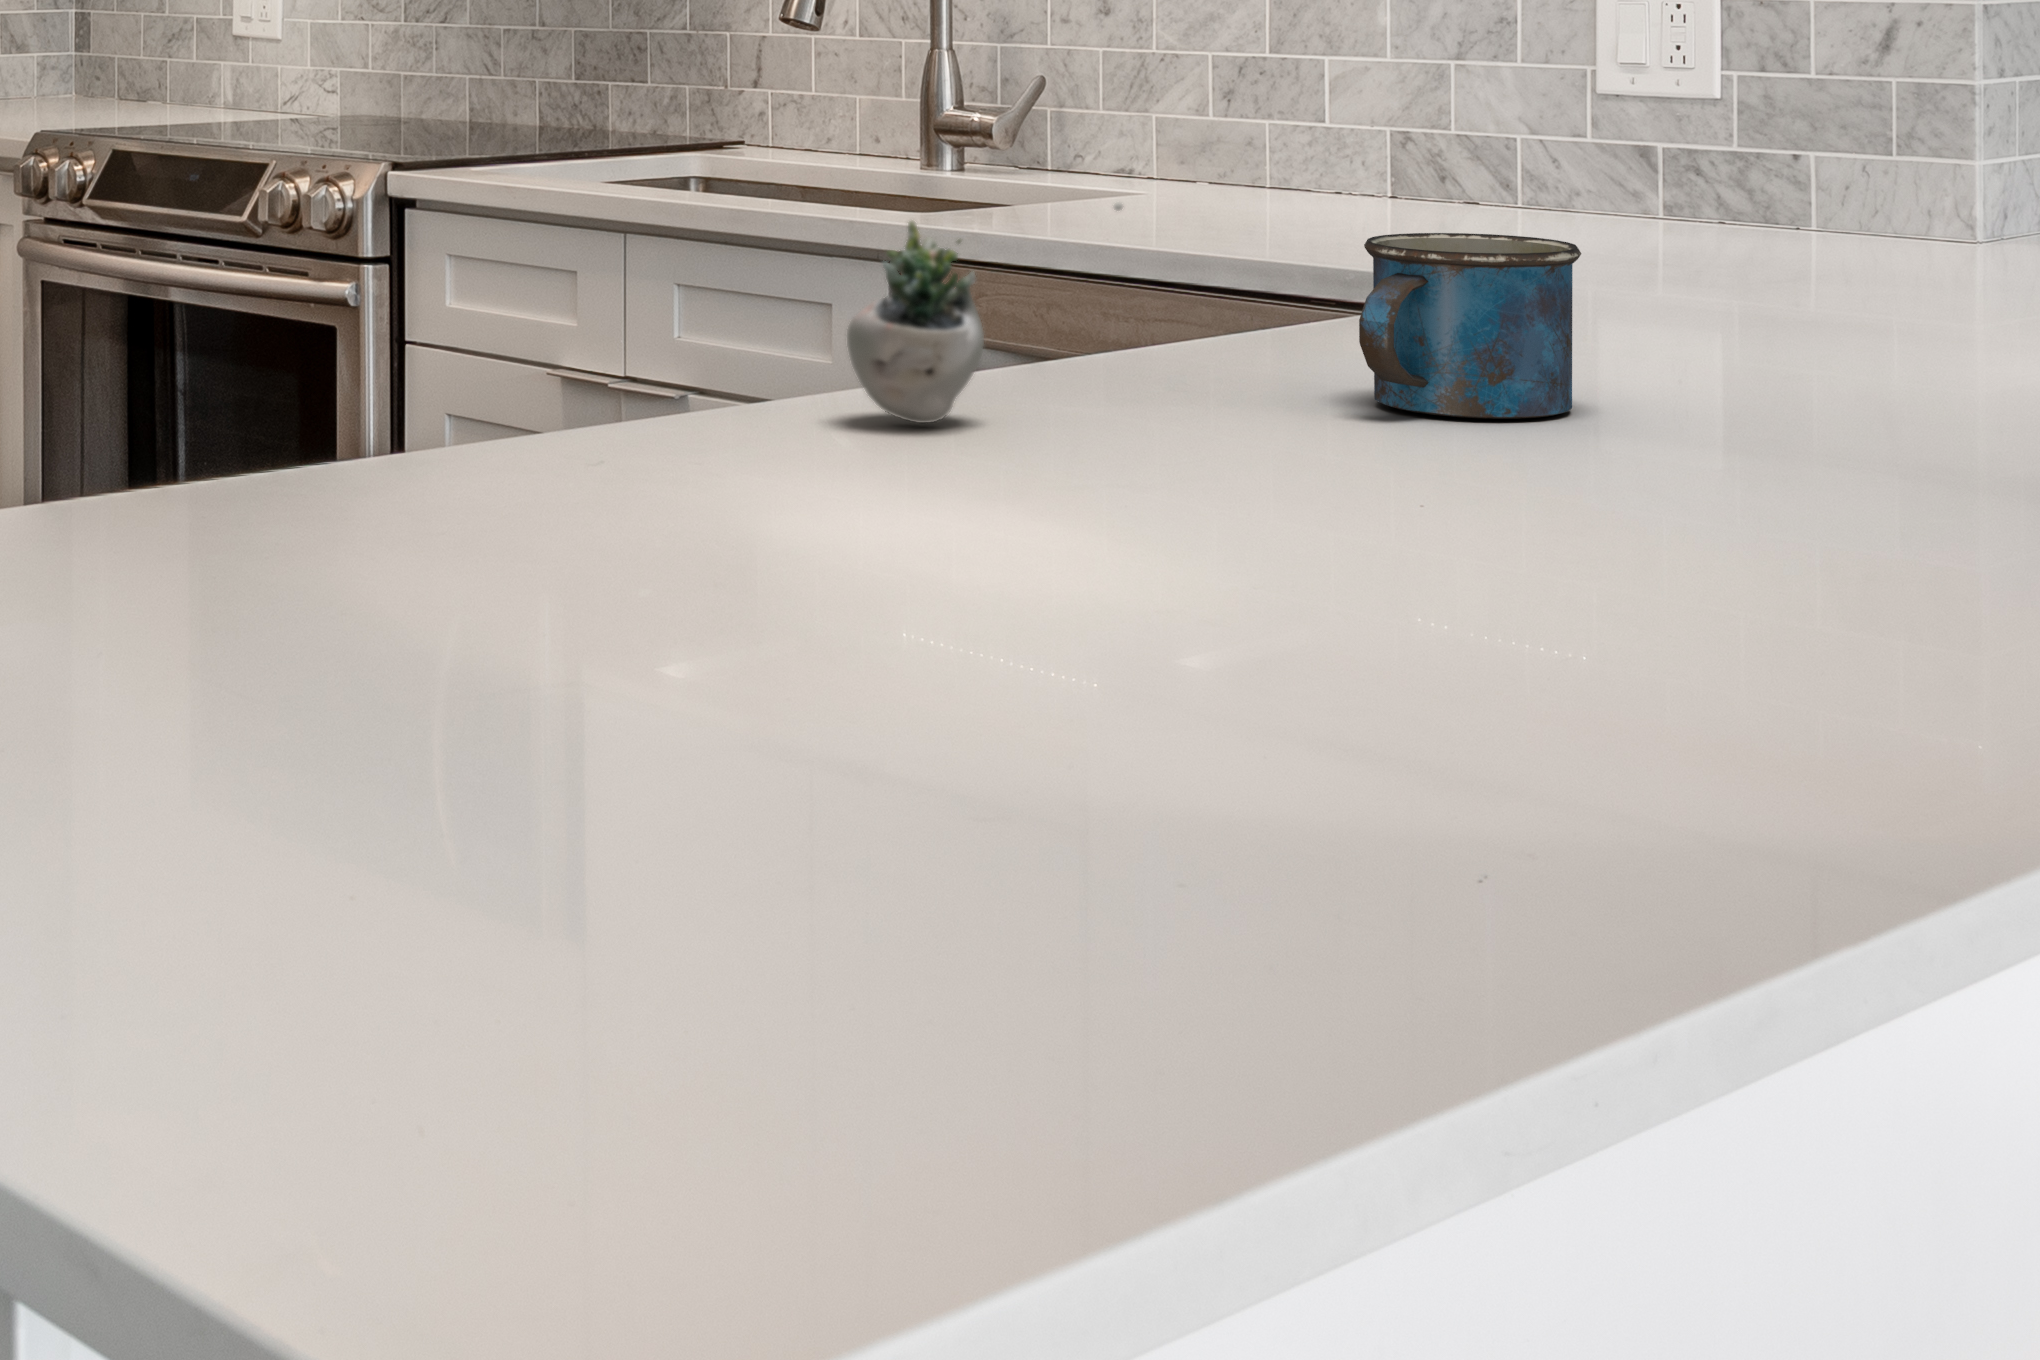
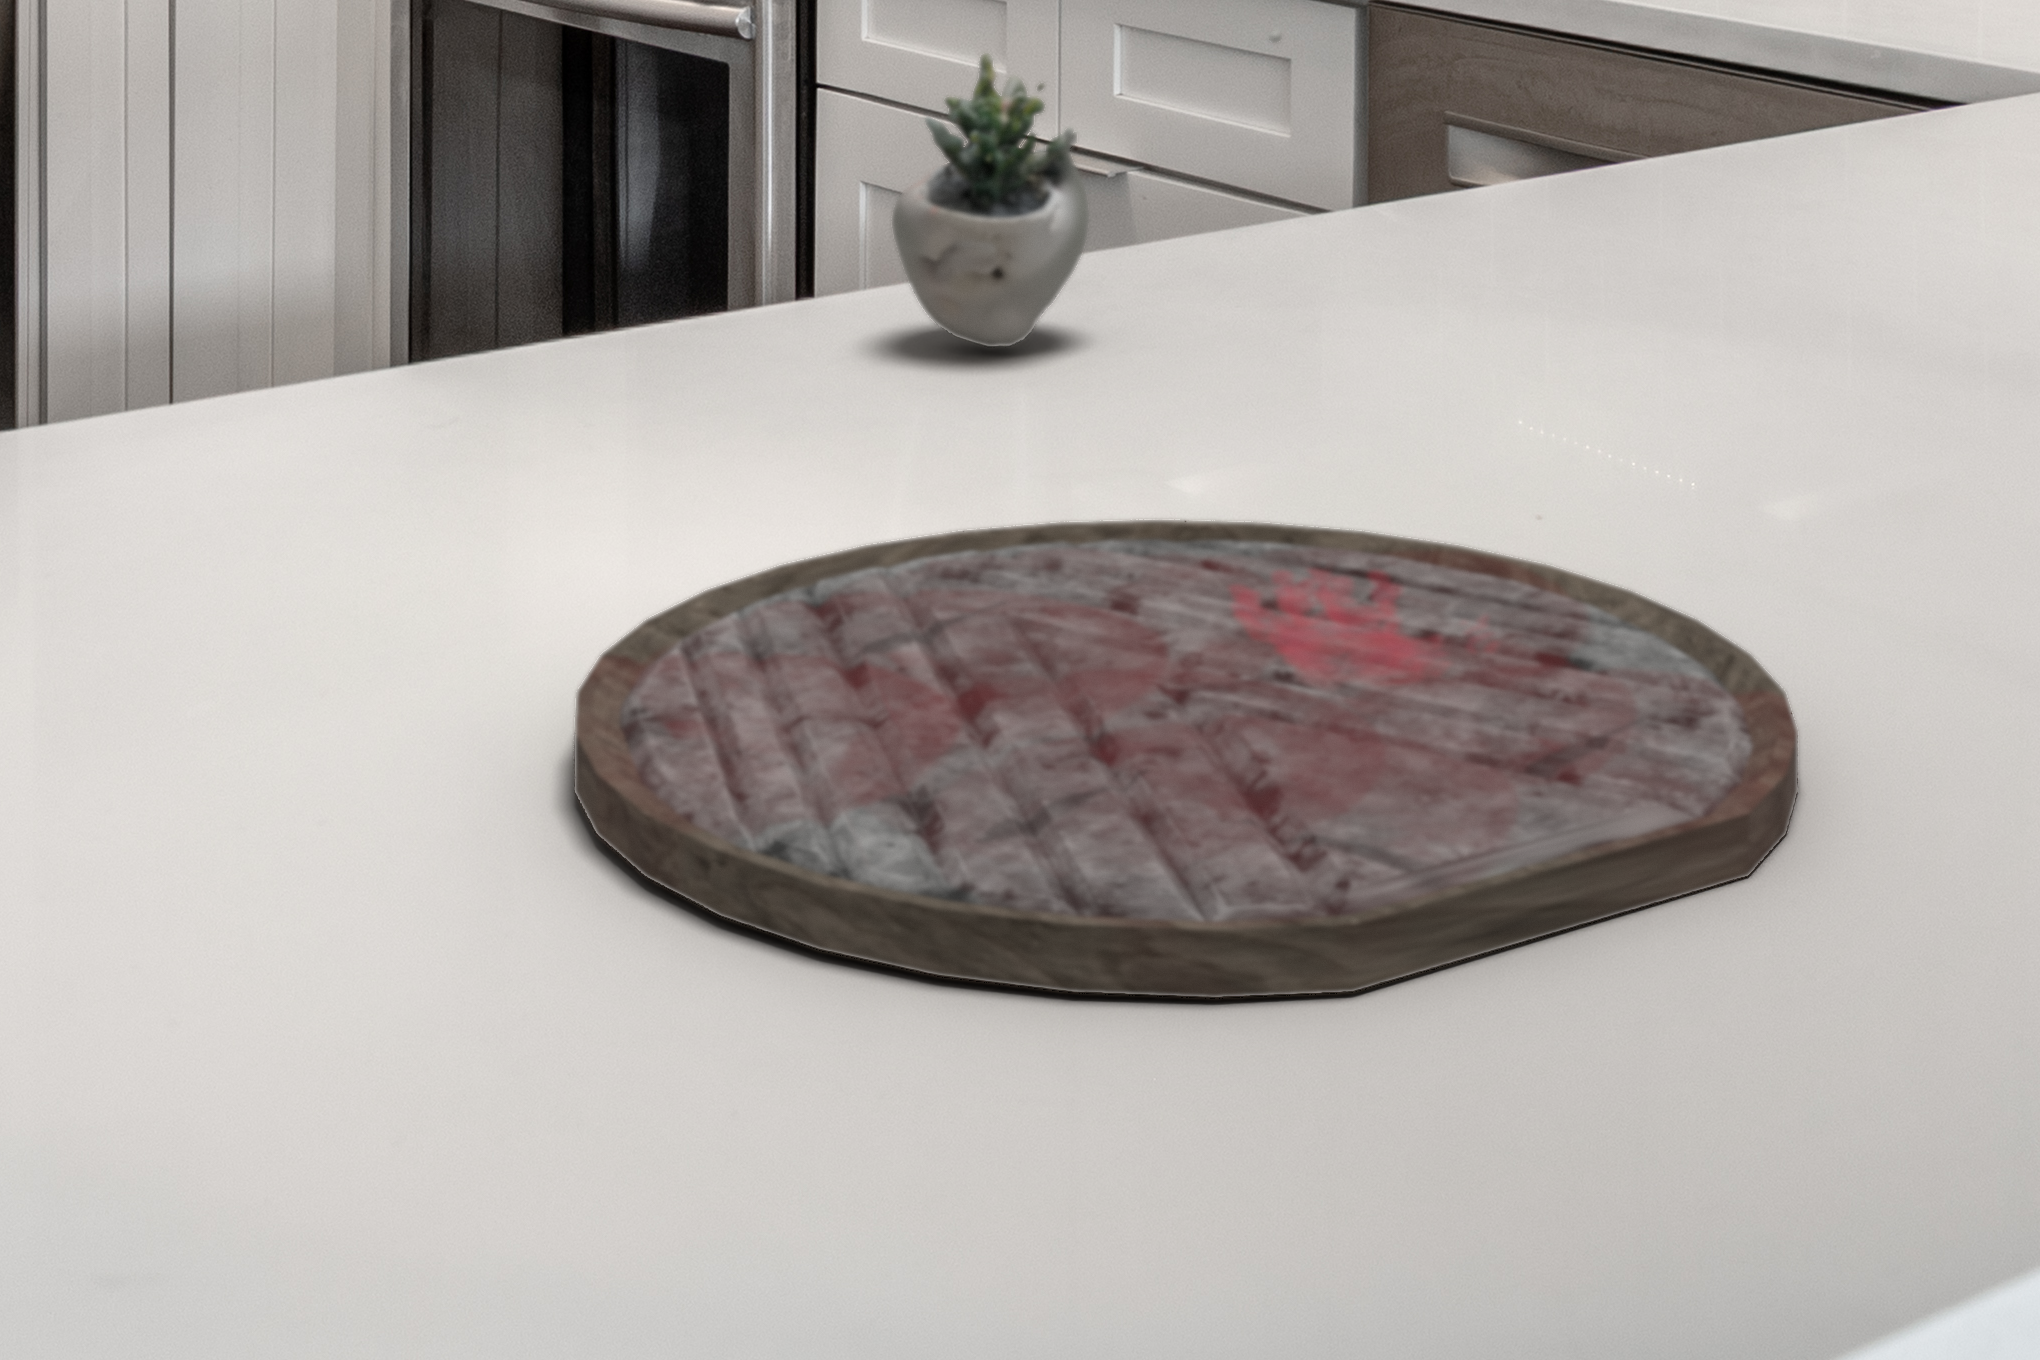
mug: present [1359,233,1581,419] -> none [1625,62,1950,345]
cutting board: none [905,489,1741,693] -> present [574,520,1798,998]

